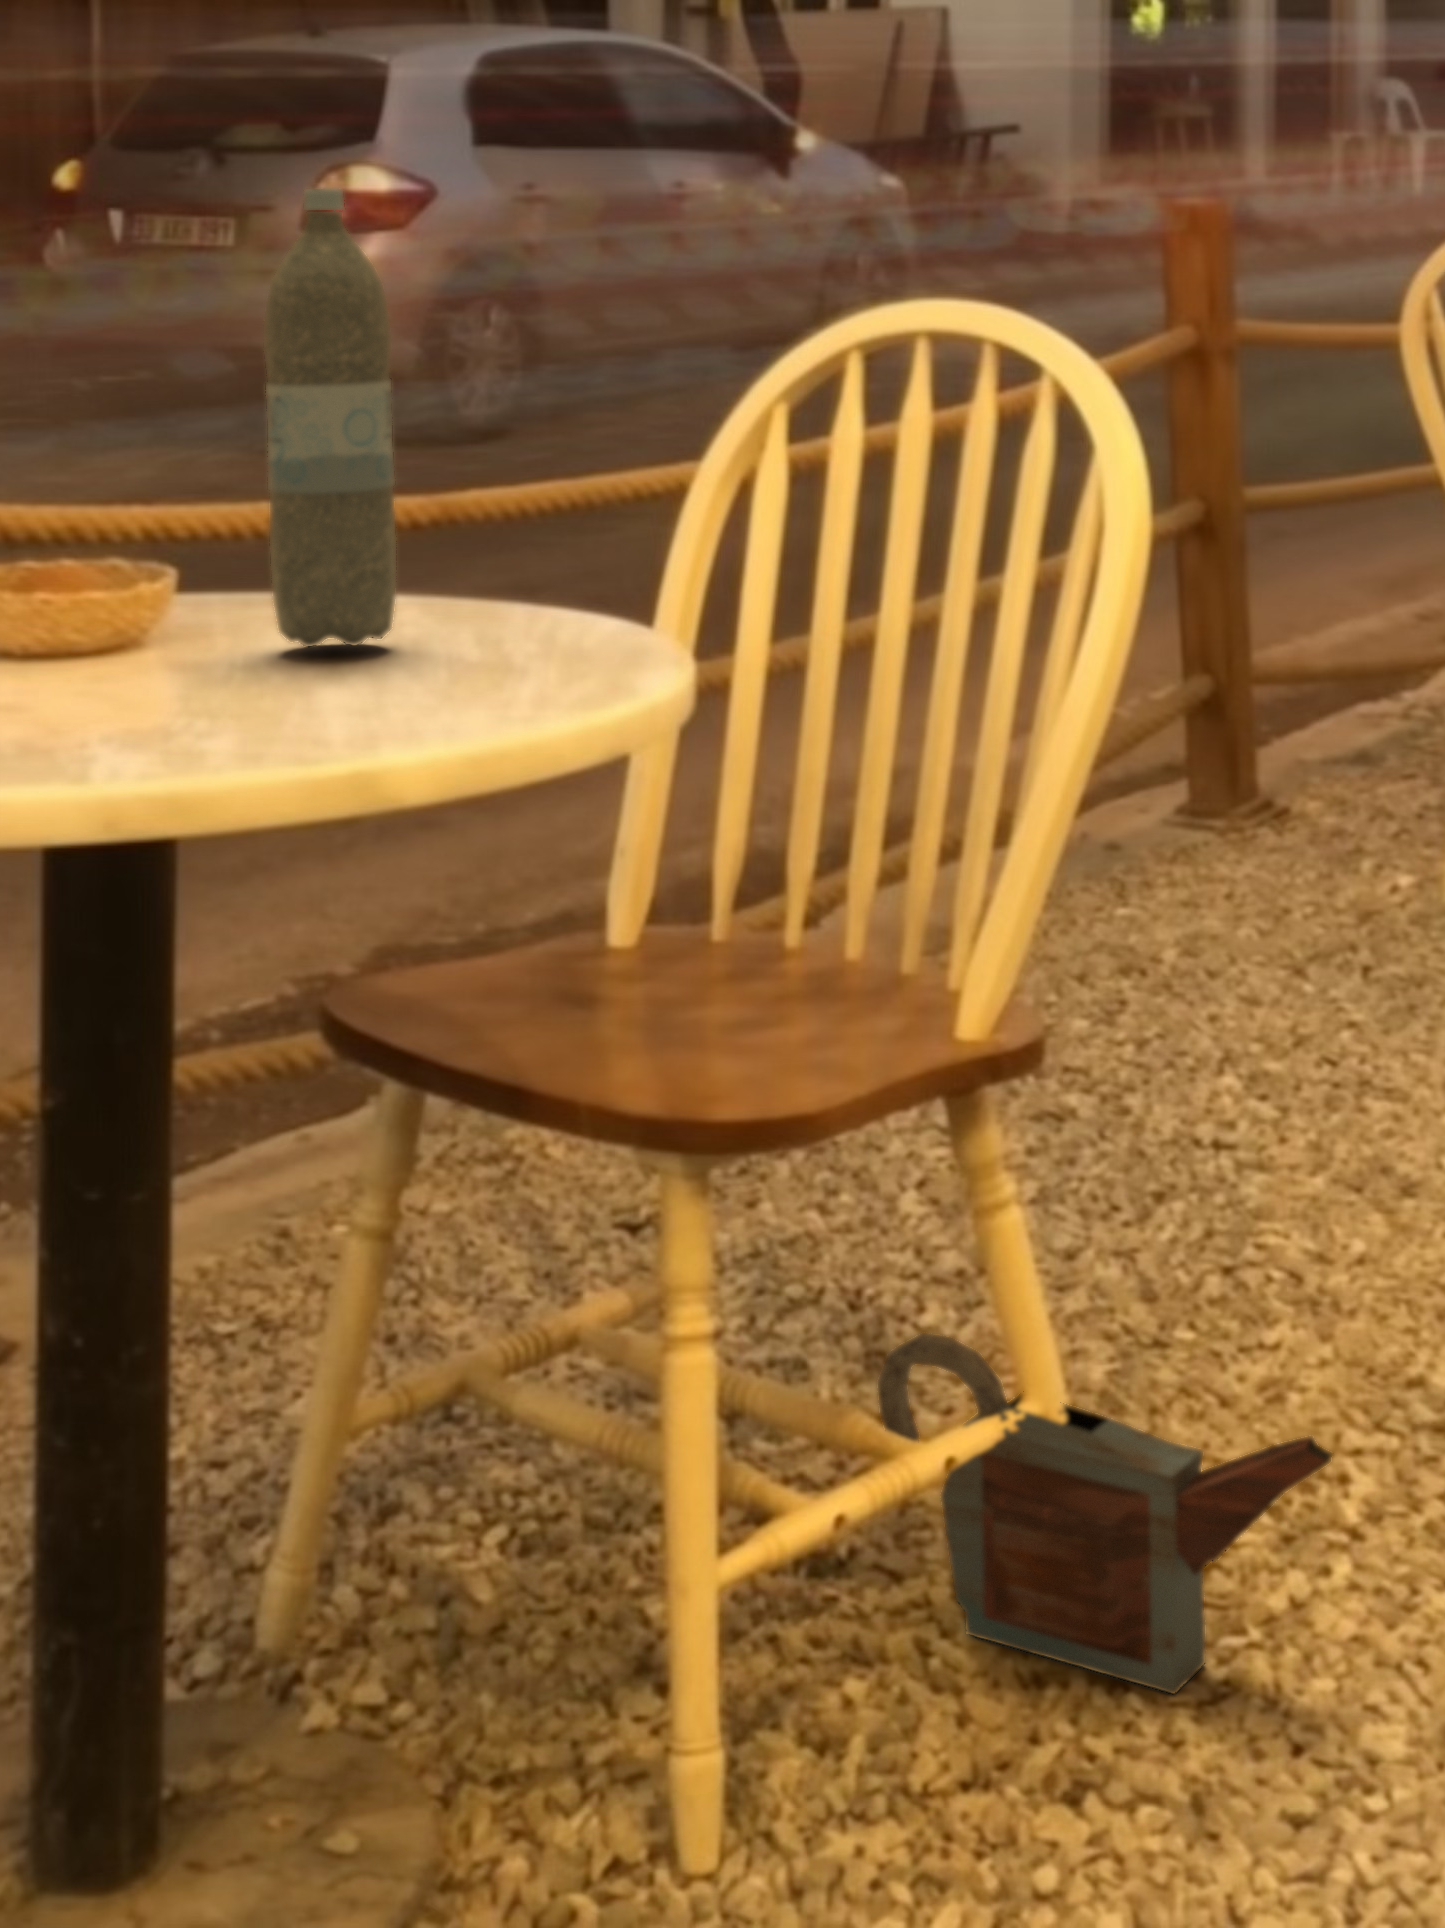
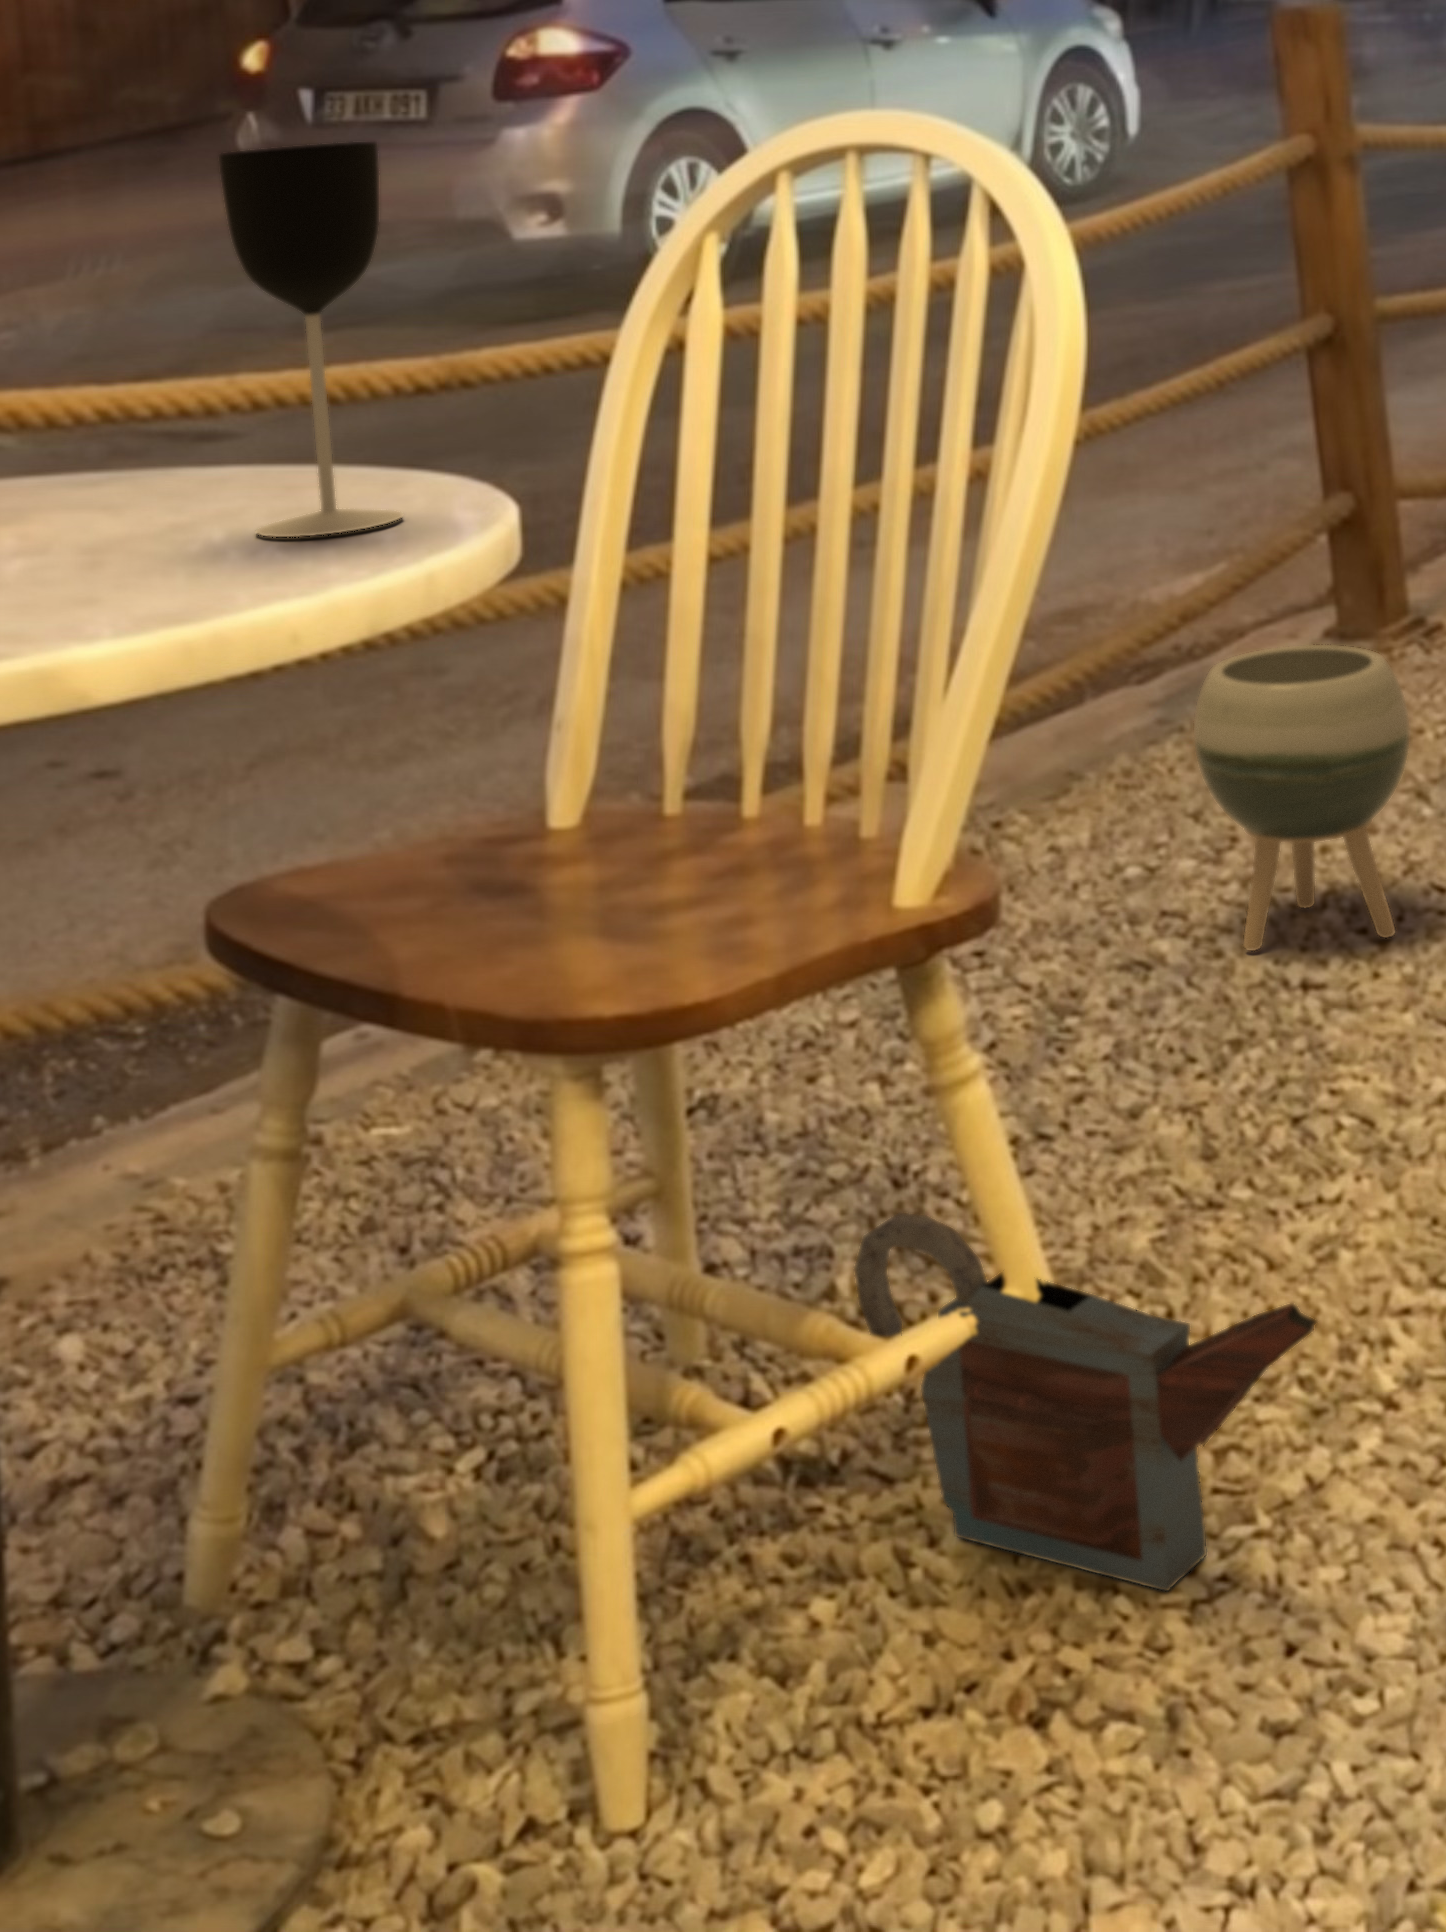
water bottle: present [264,188,396,647] -> none [56,9,227,517]
wine glass: none [435,324,580,684] -> present [219,142,402,537]
planter: none [1102,823,1306,1109] -> present [1194,645,1410,951]

